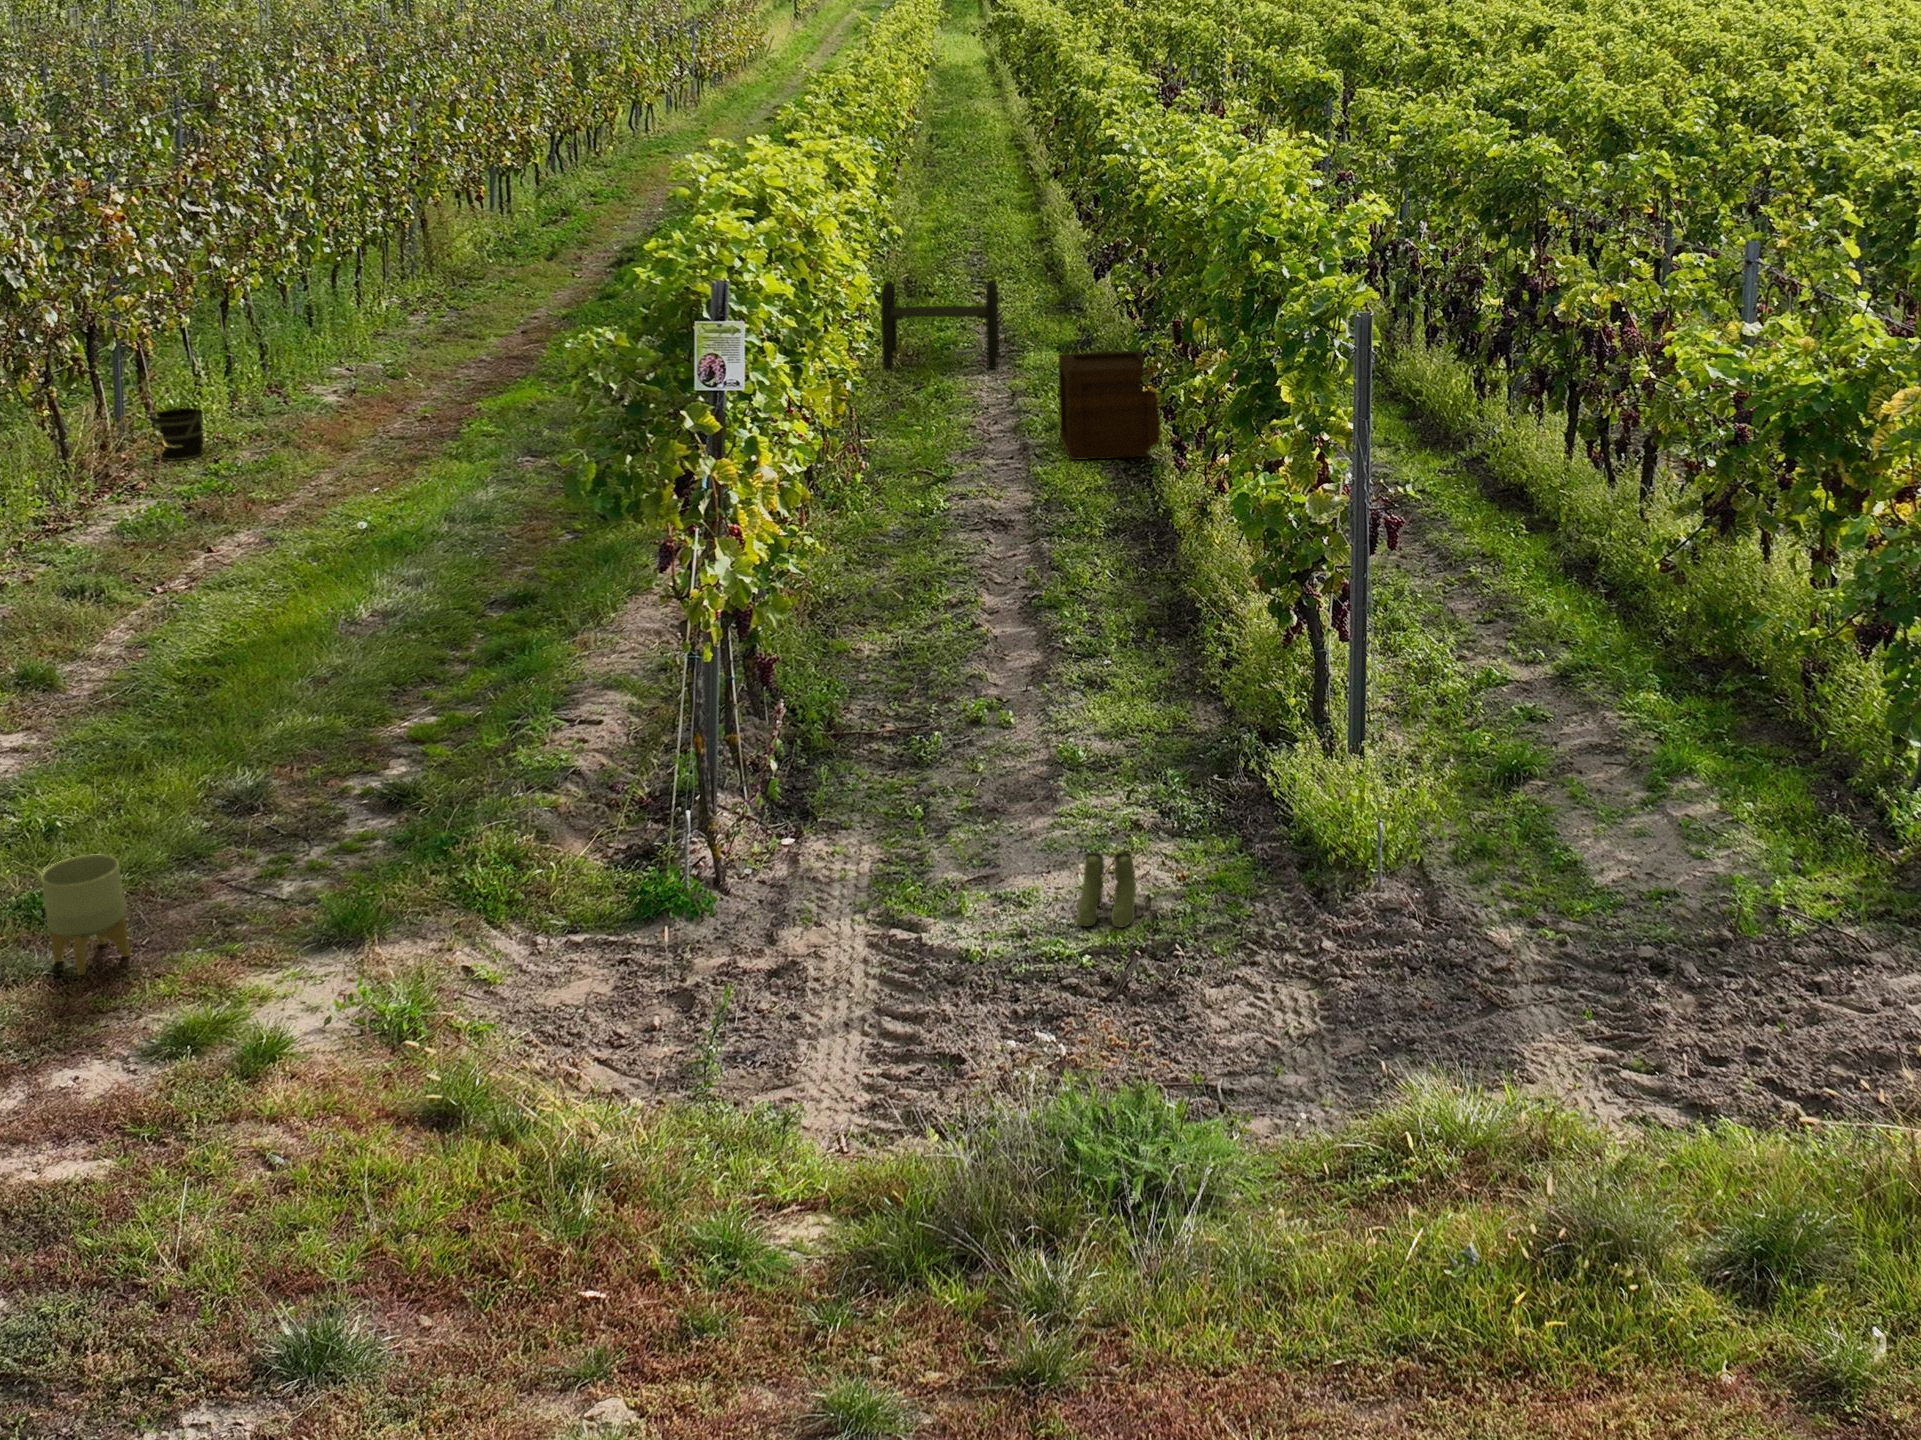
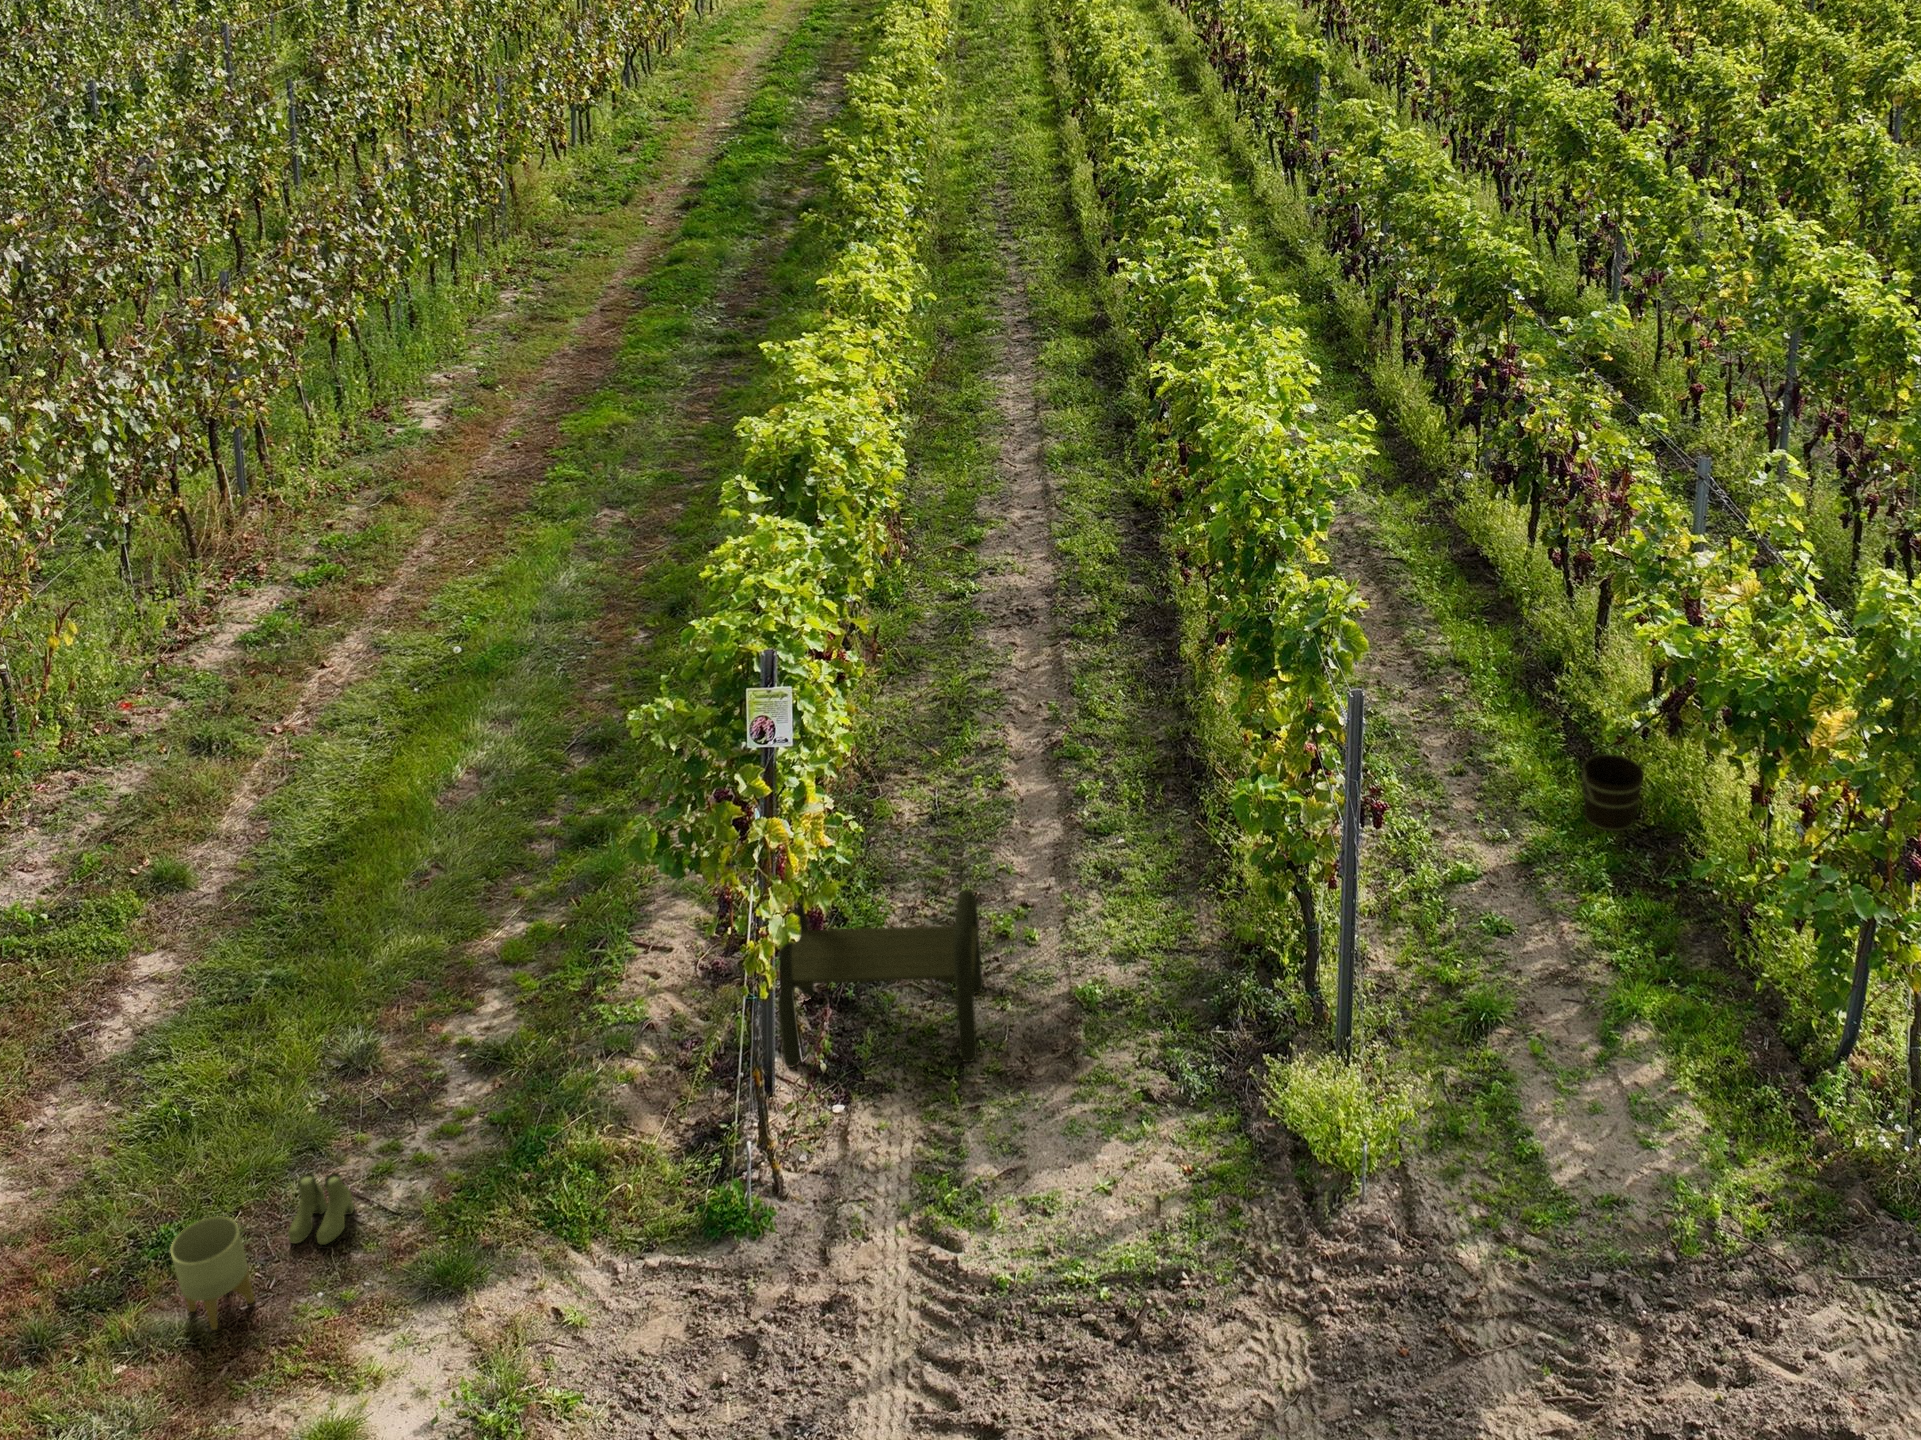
bench: present [881,280,999,370] -> present [778,890,983,1068]
wooden crate: present [1059,351,1160,460] -> none [1060,444,1157,559]
bucket: present [151,408,203,460] -> present [1582,754,1644,831]
boots: present [1077,852,1136,927] -> present [288,1173,354,1245]

